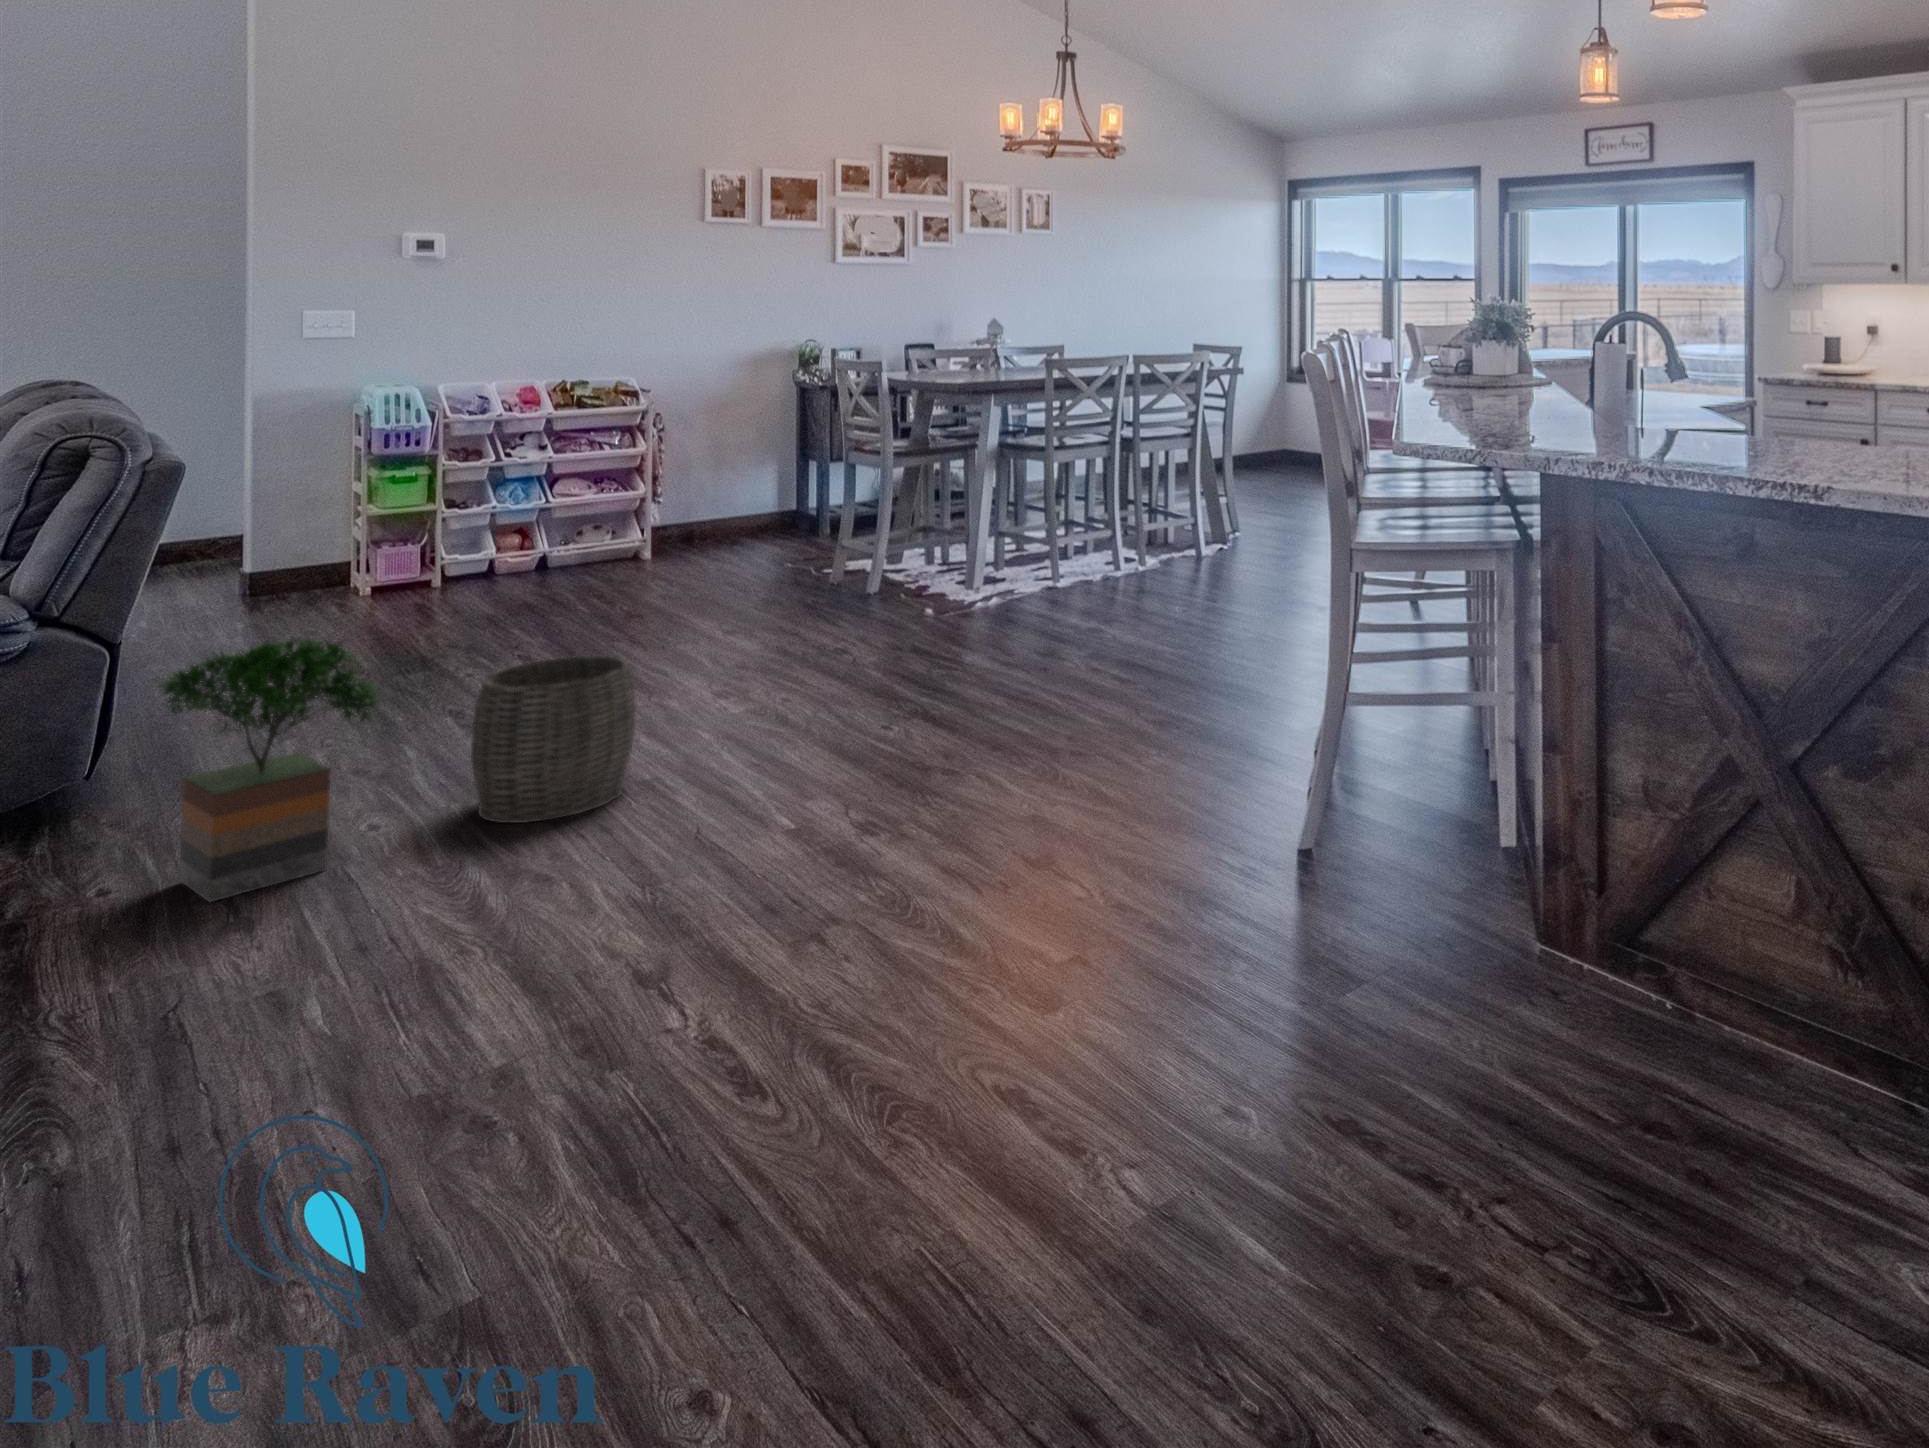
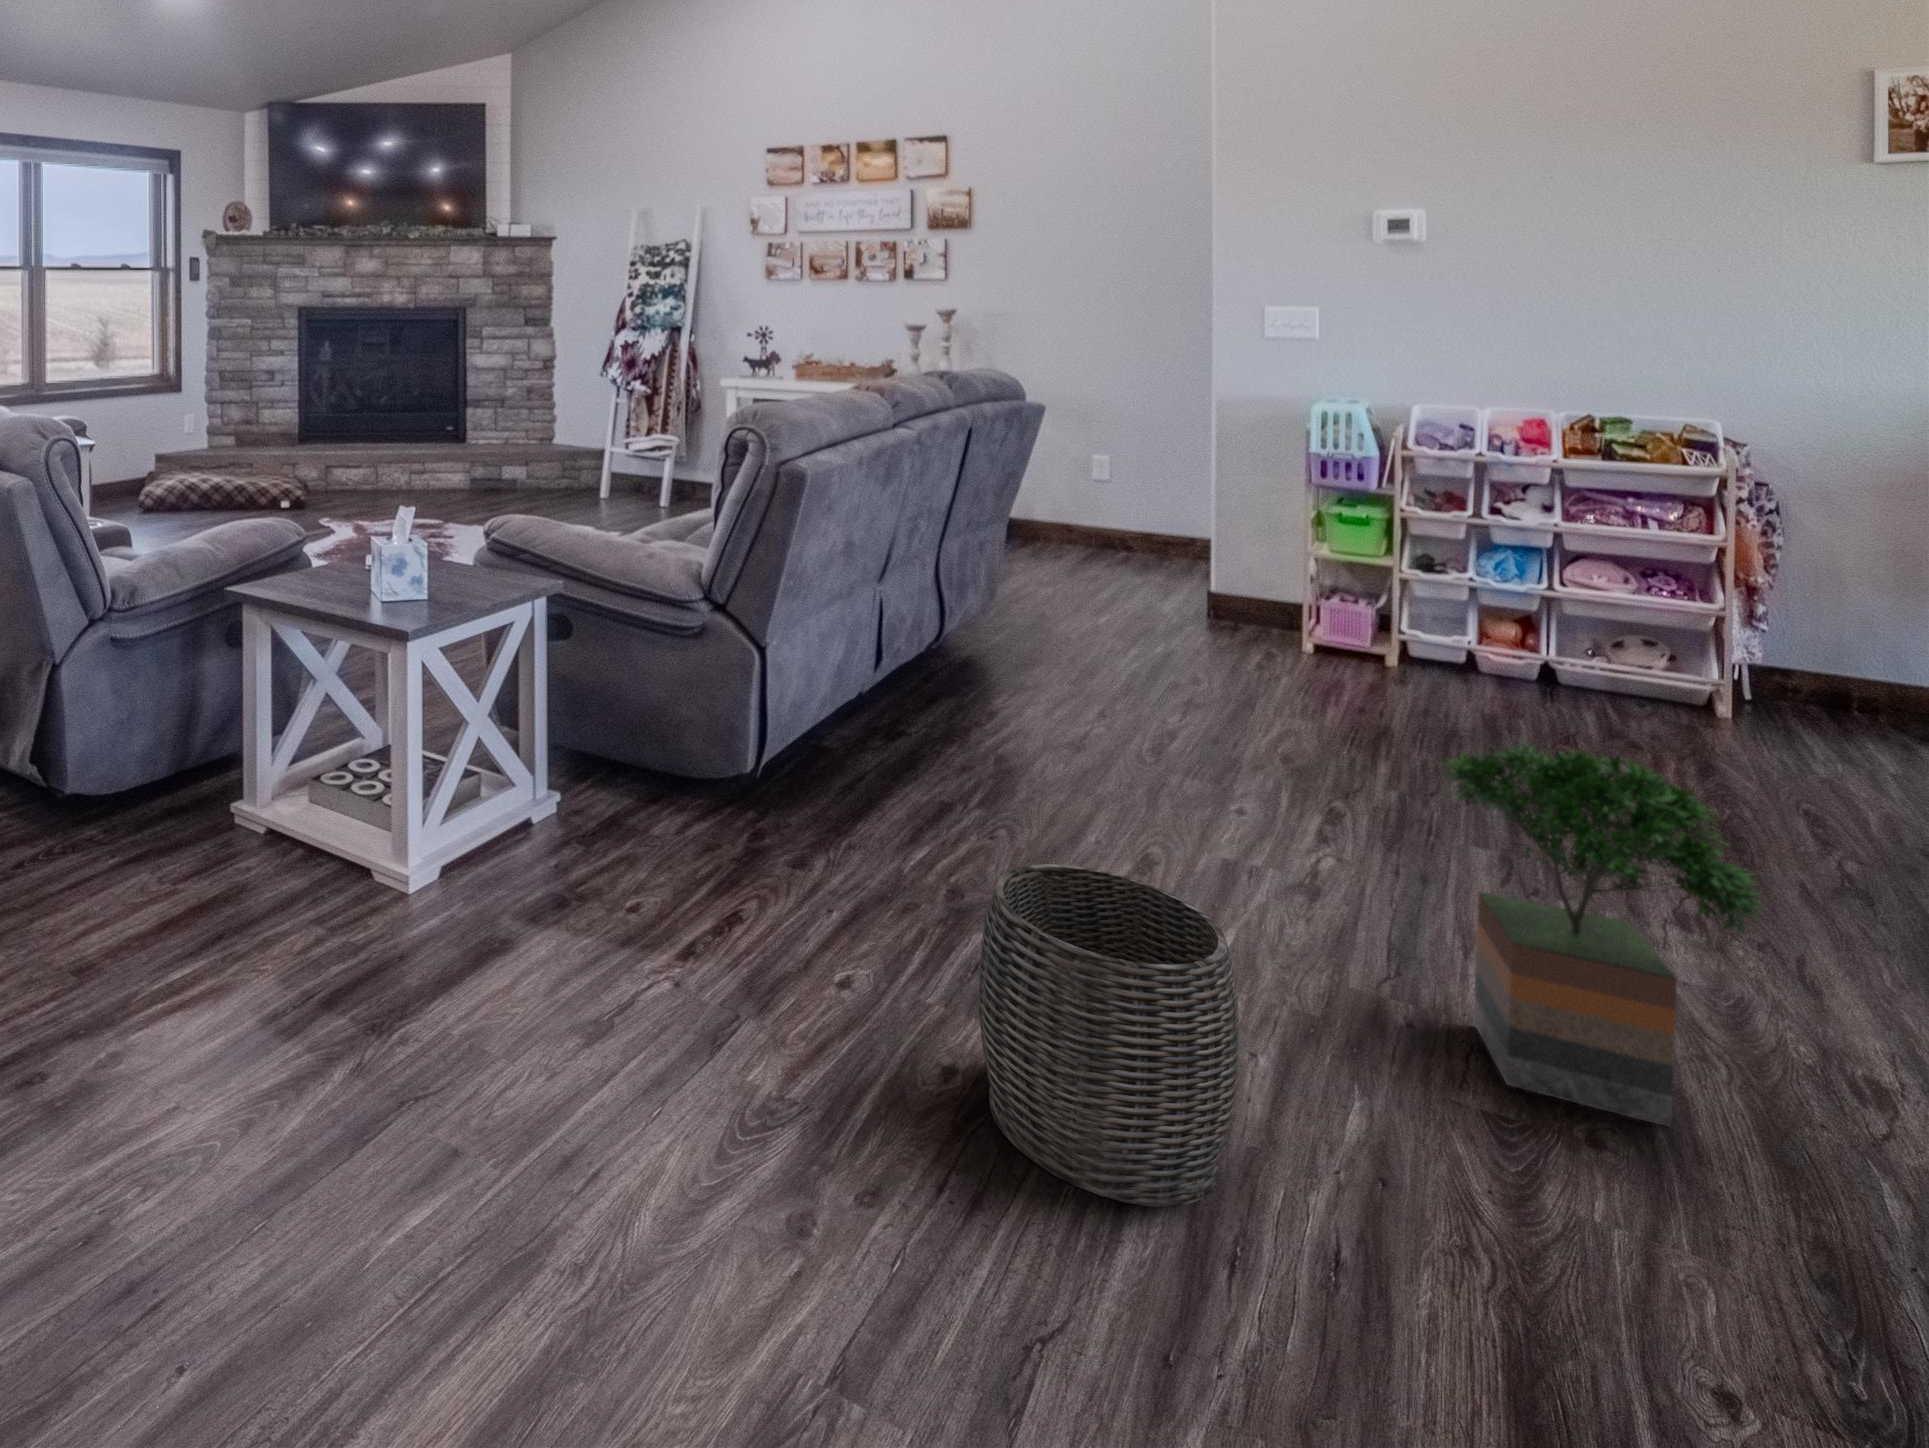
potted tree: present [157,639,380,902] -> present [1445,741,1761,1128]

